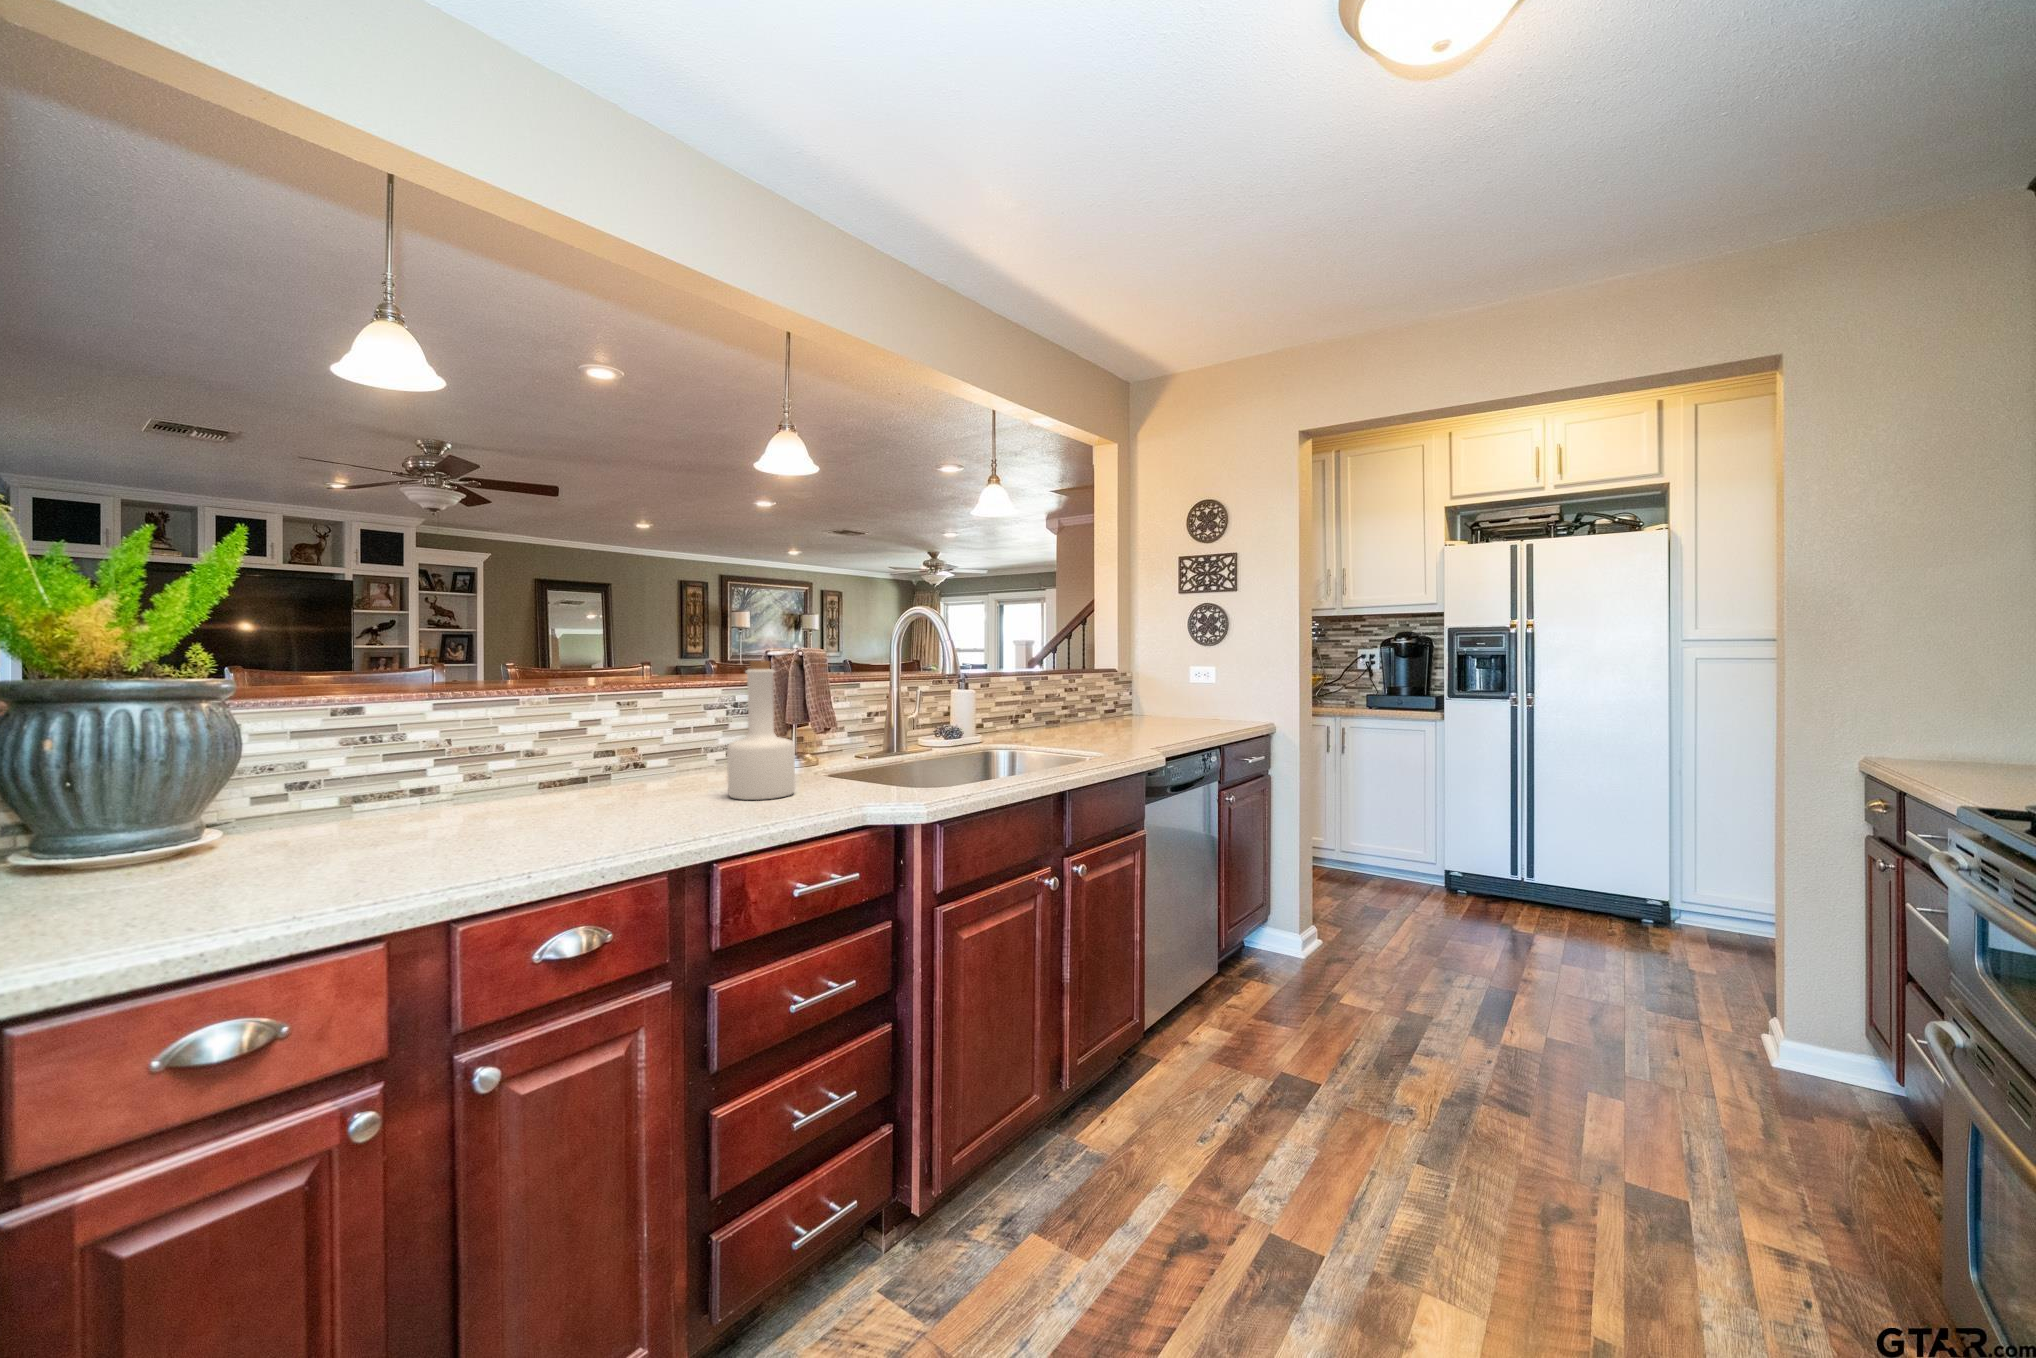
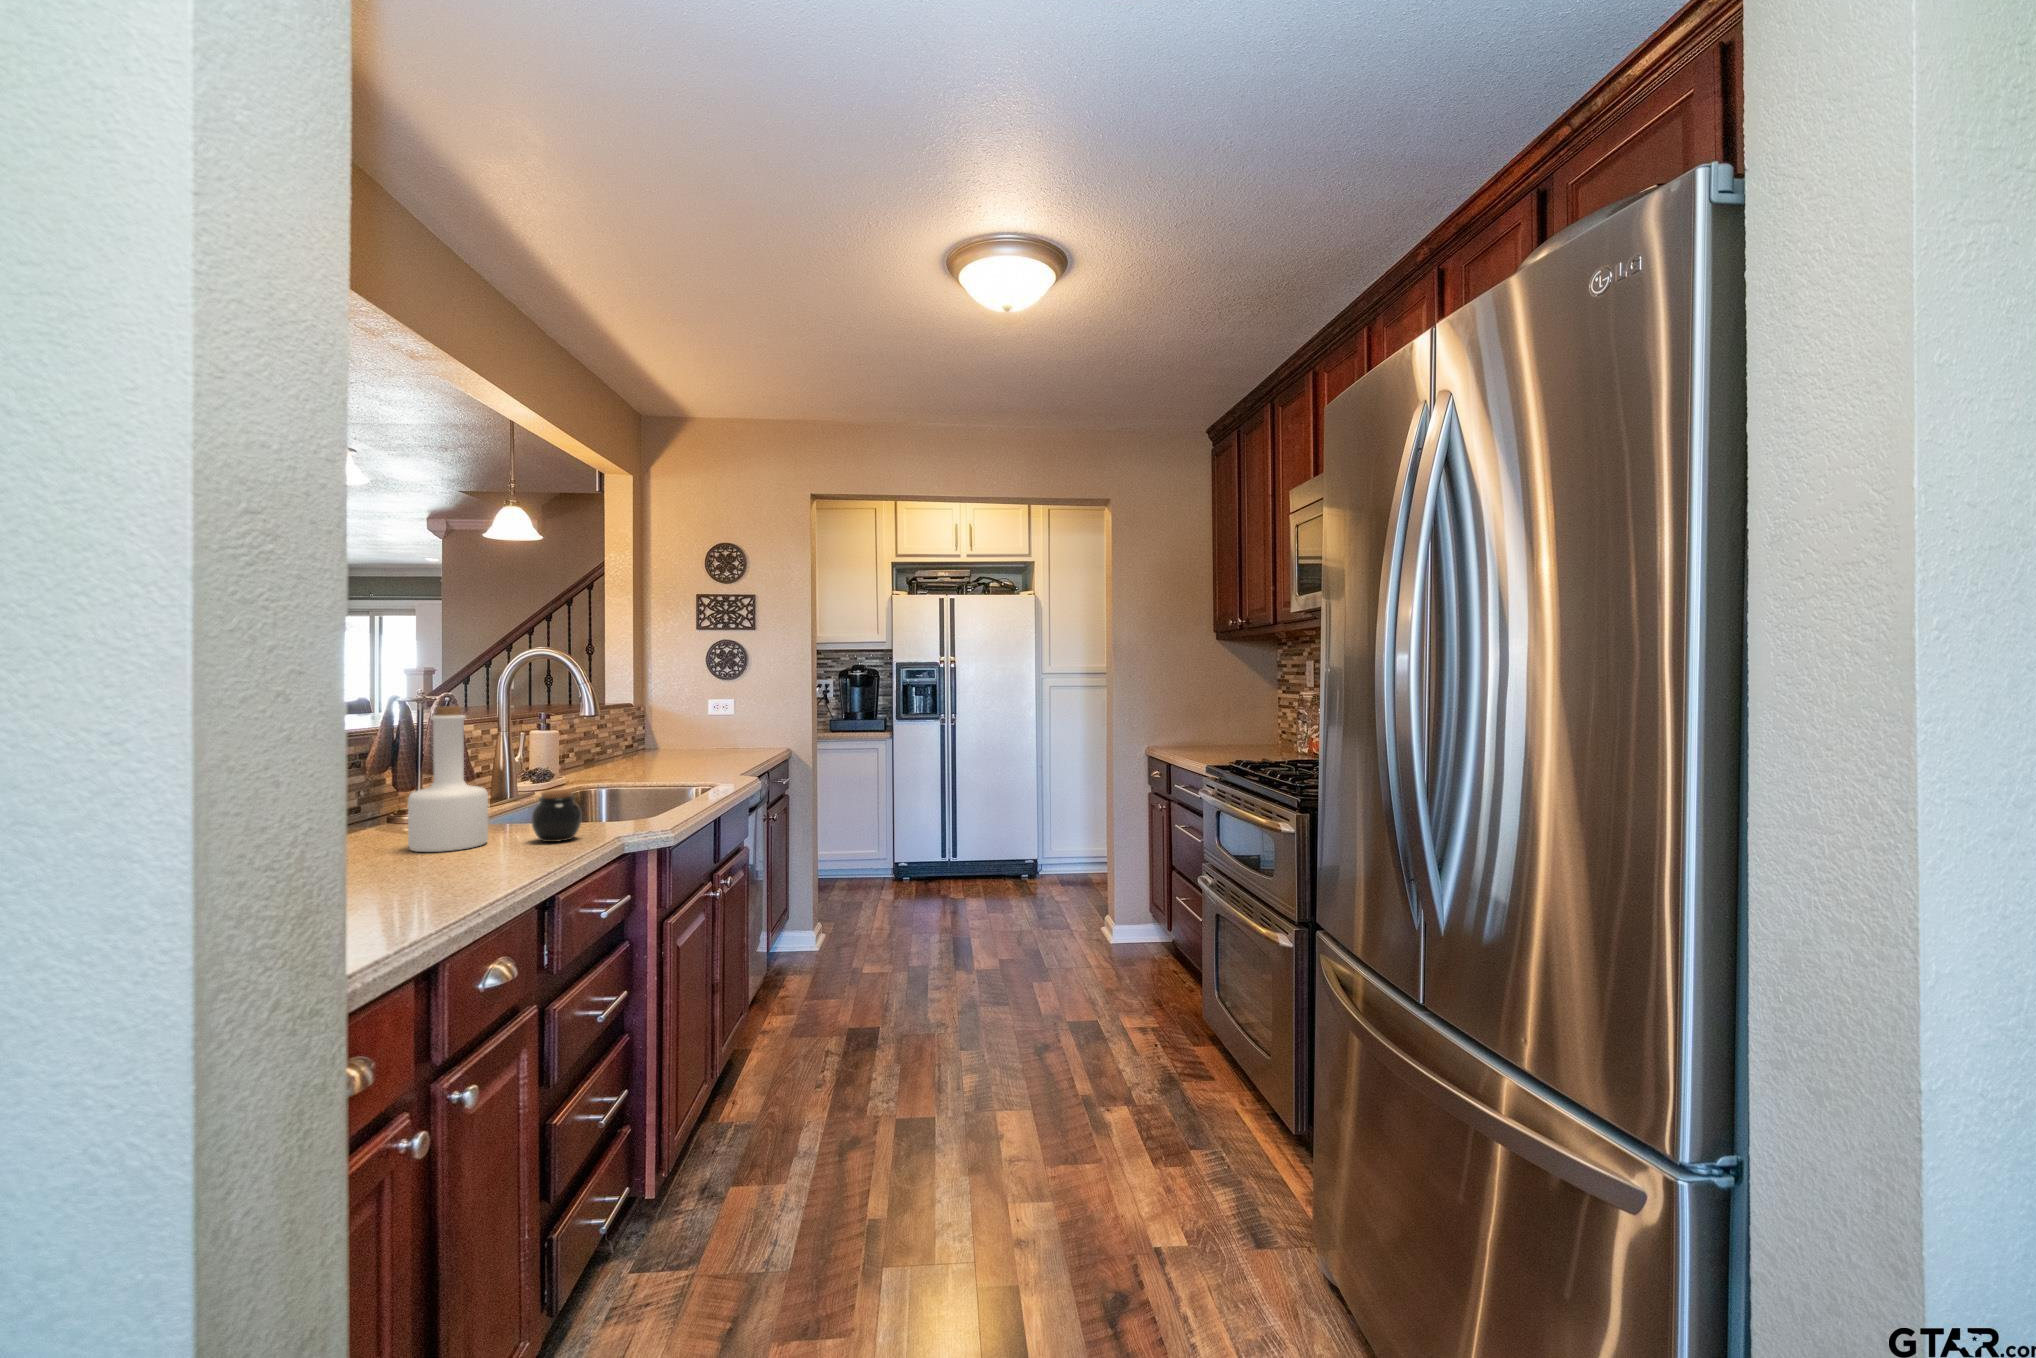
jar: none [814,749,861,803] -> present [531,790,582,842]

